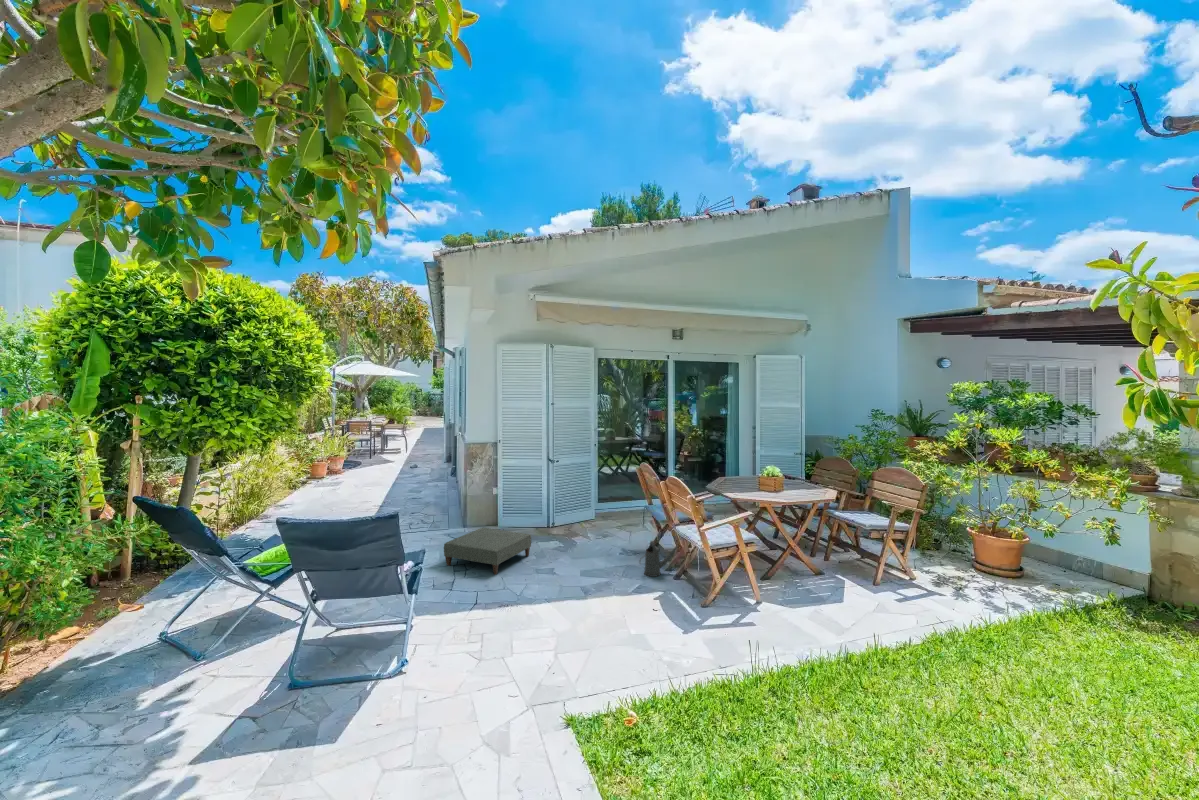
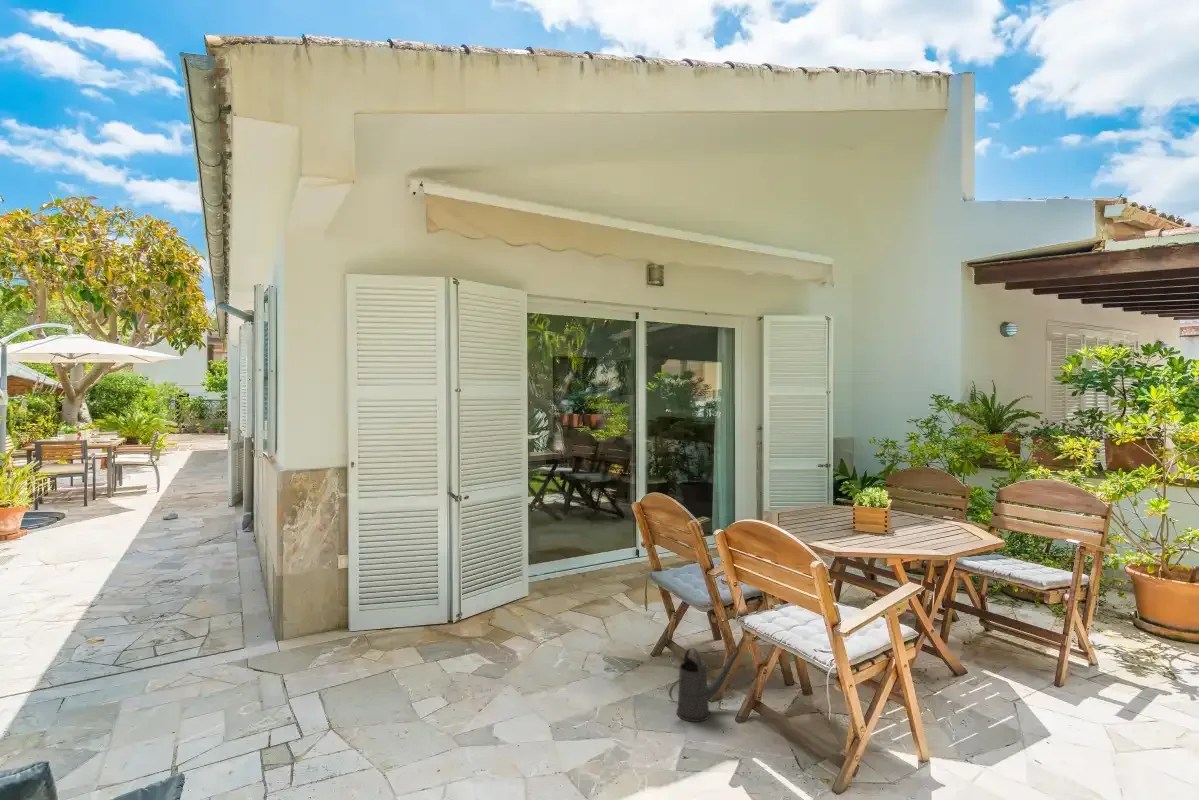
ottoman: present [444,528,531,575] -> none [237,643,433,758]

